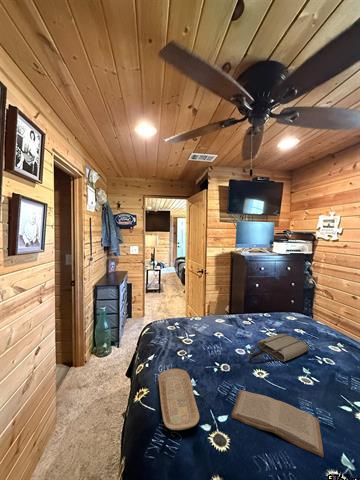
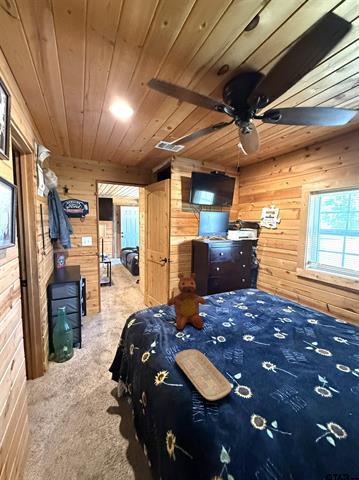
teddy bear: none [177,287,218,348] -> present [167,273,206,329]
tote bag: present [249,334,309,361] -> none [239,306,278,330]
book: present [232,390,324,457] -> none [246,356,324,389]

